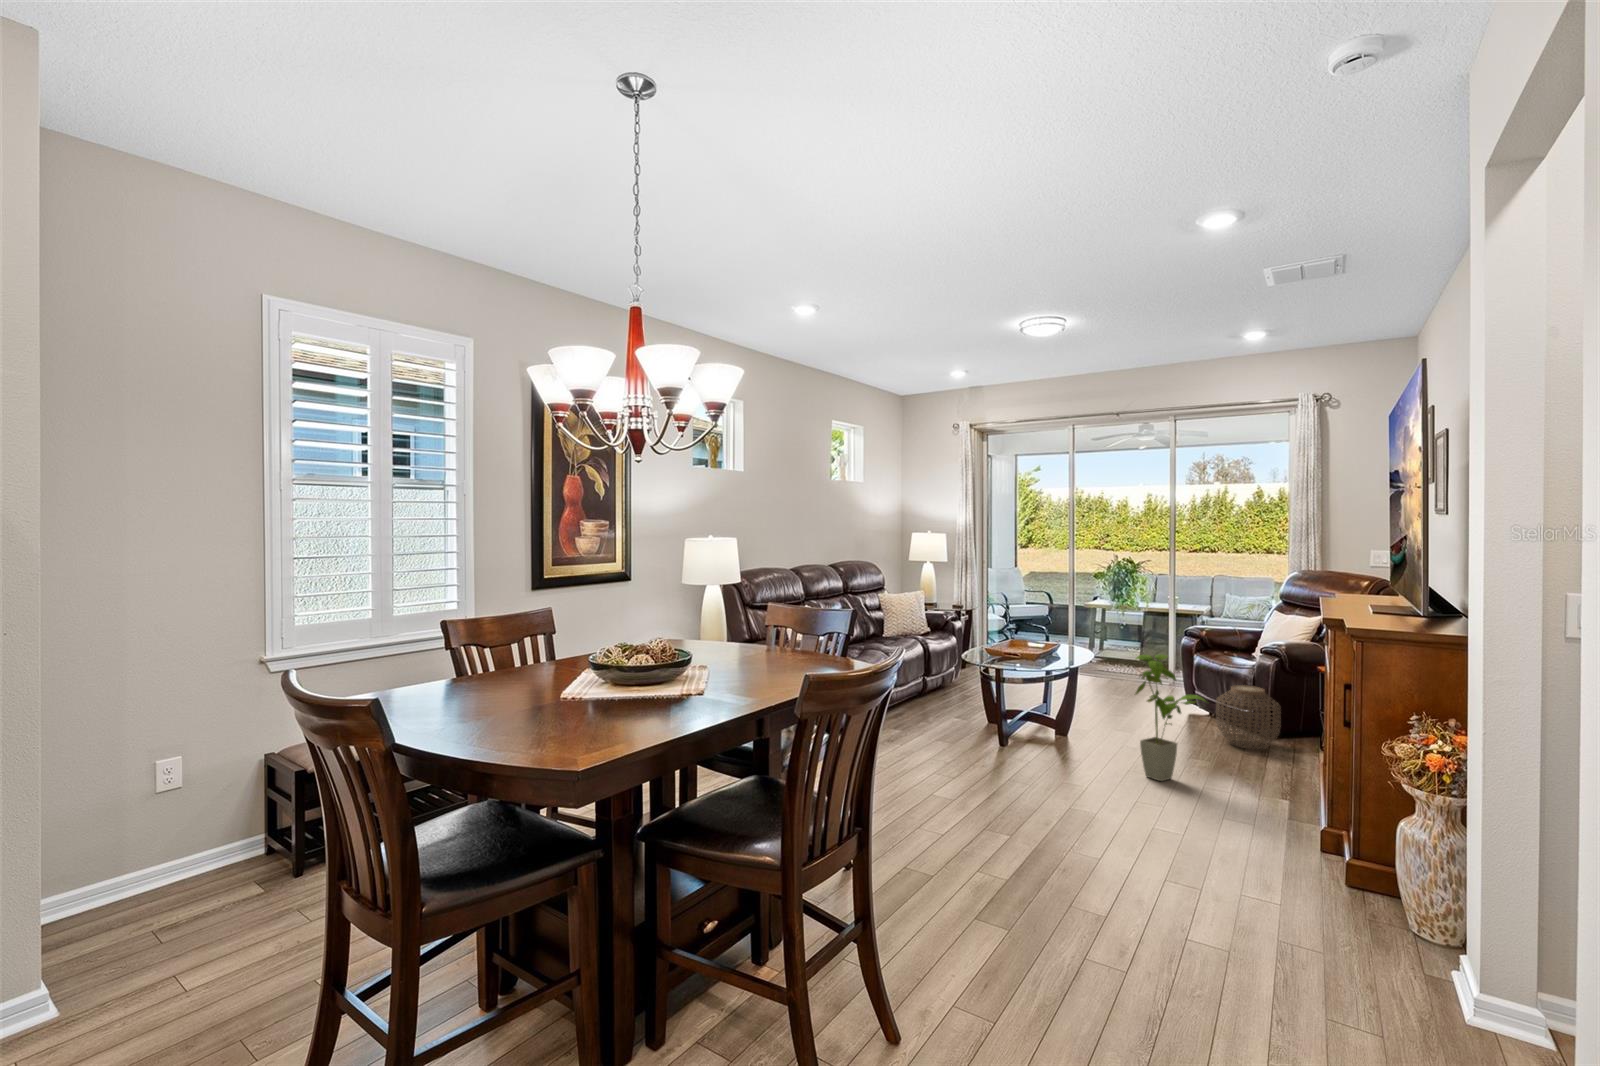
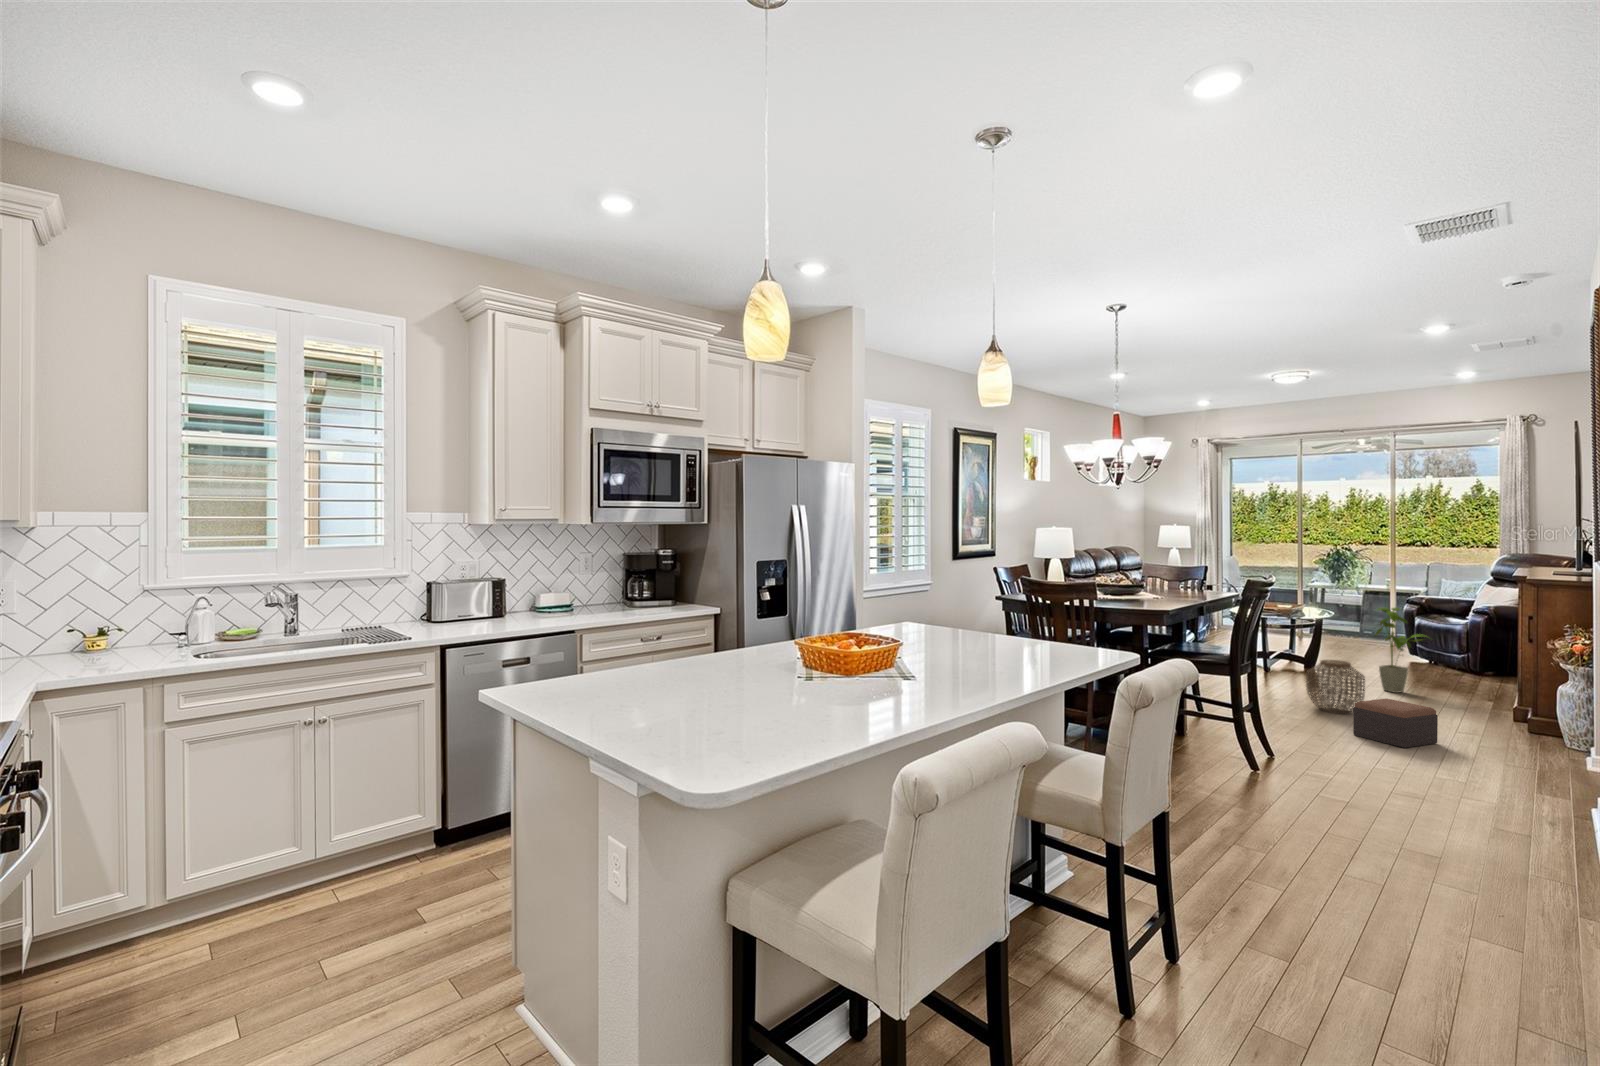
woven basket: present [1216,685,1281,749] -> present [1306,660,1365,714]
footstool: none [1074,838,1207,956] -> present [1353,699,1438,748]

